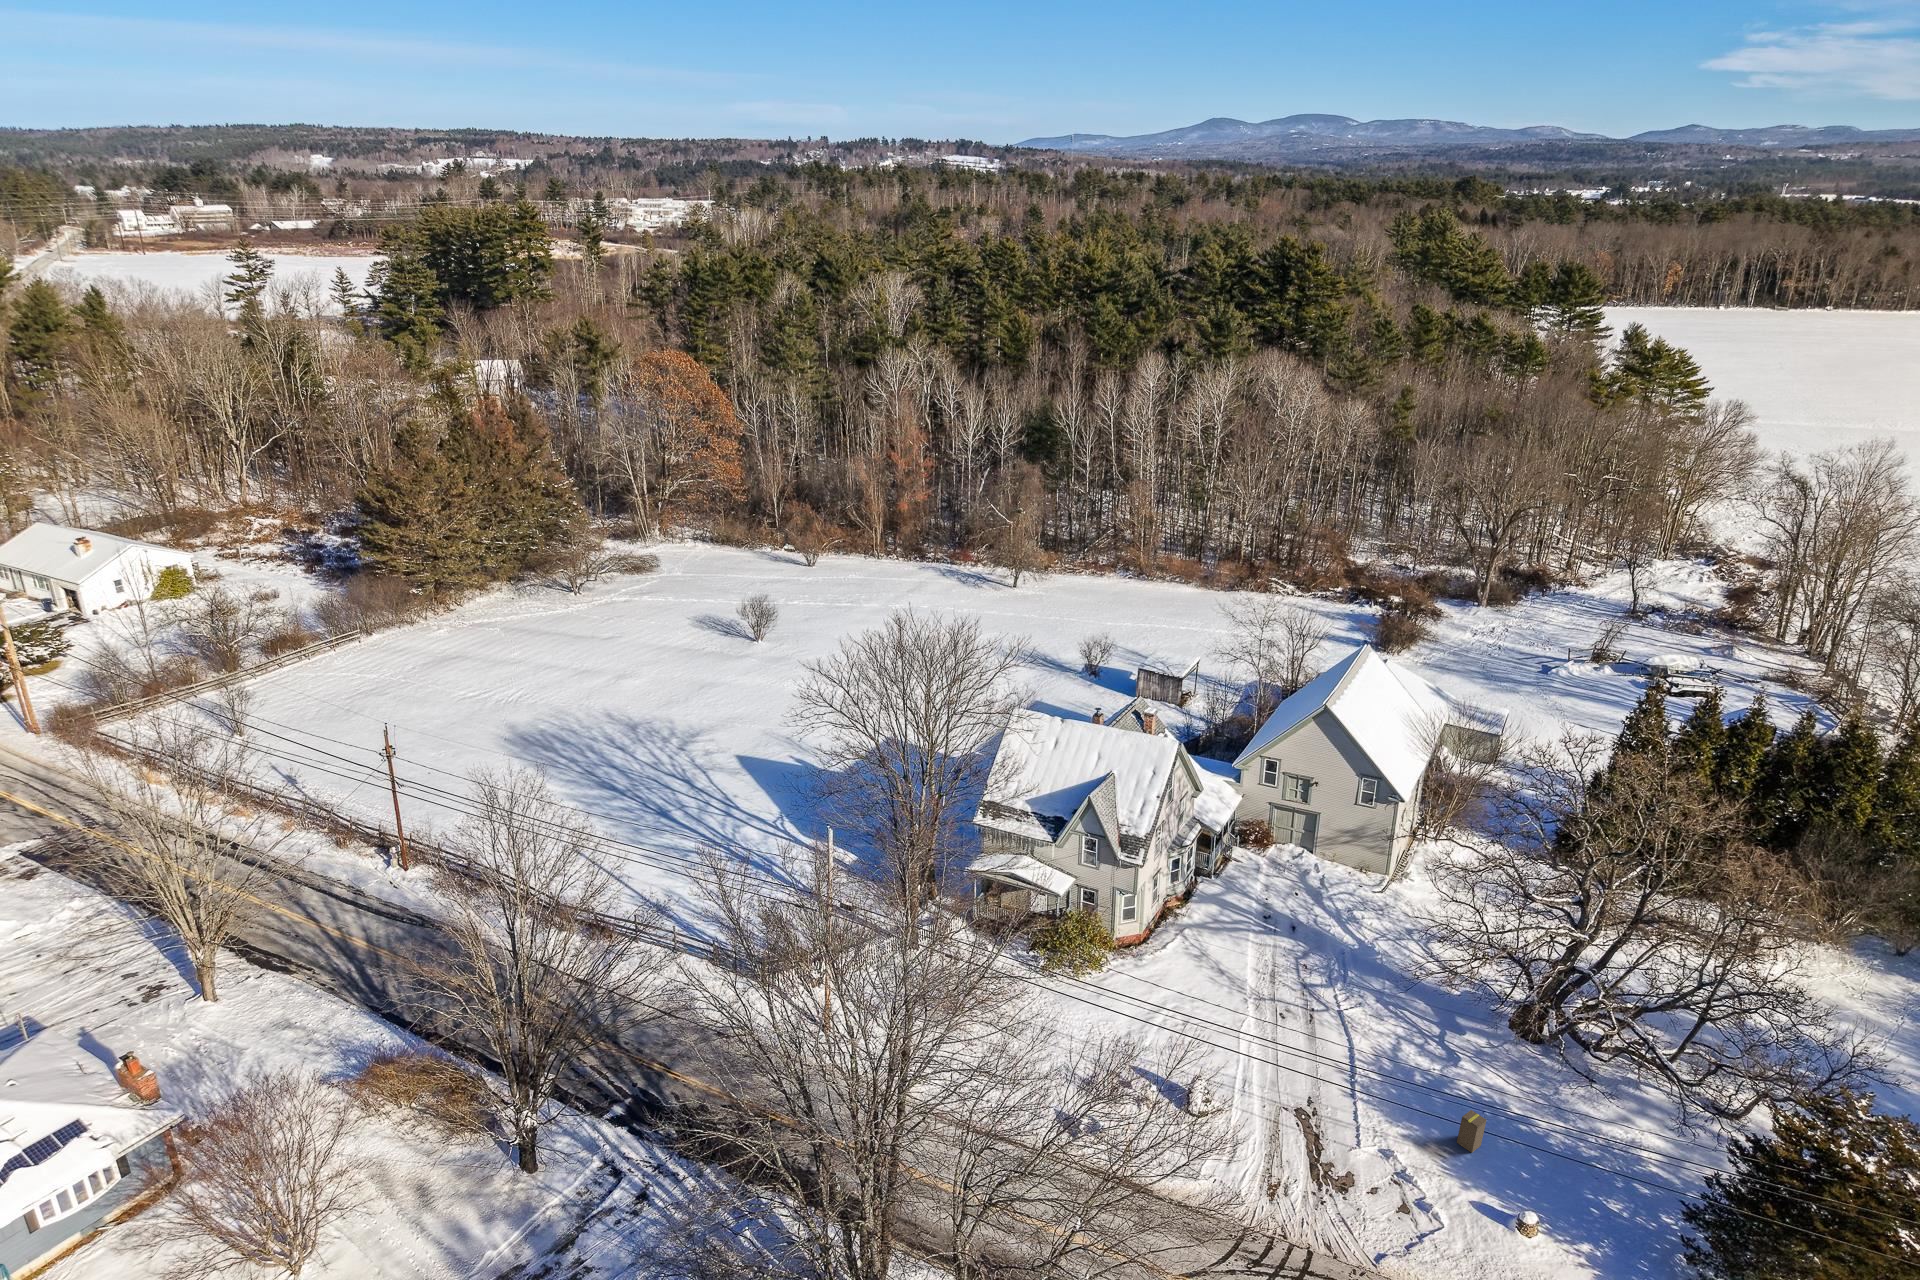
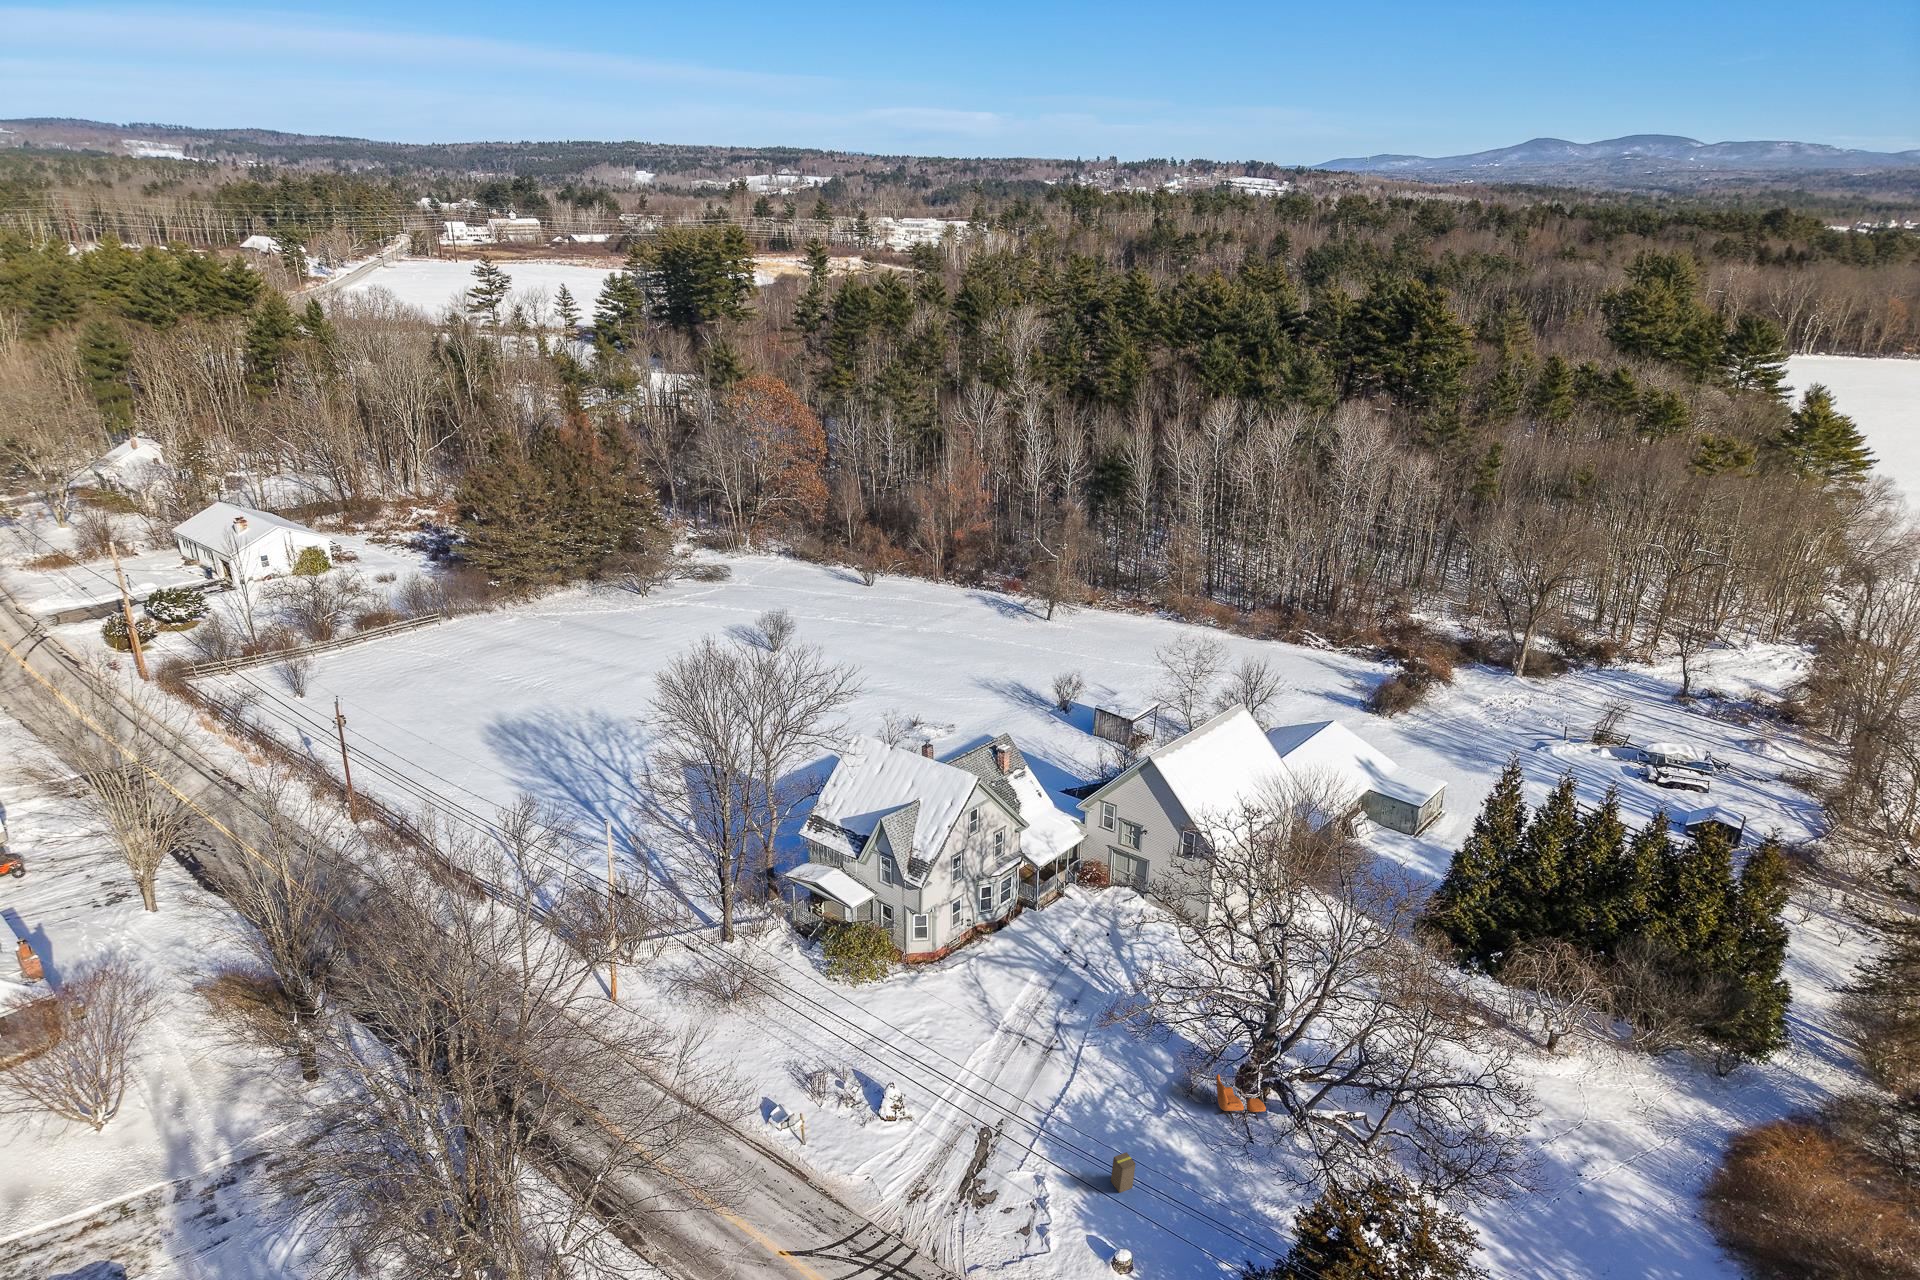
lounge chair: none [1514,1017,1563,1066] -> present [1216,1074,1266,1124]

